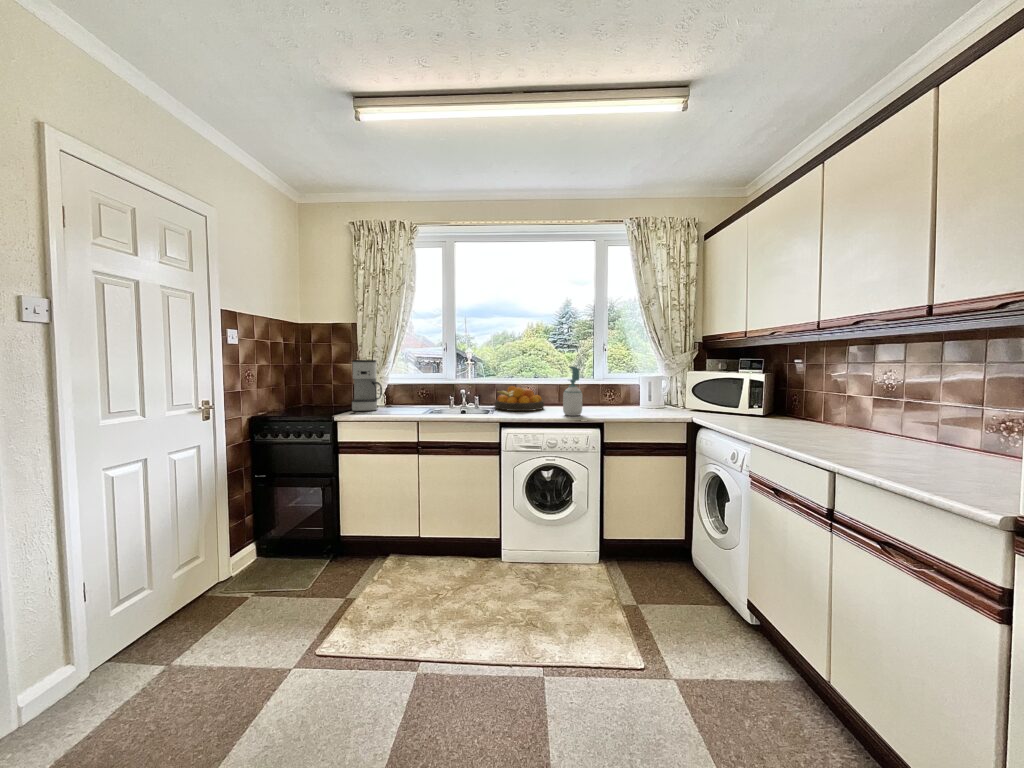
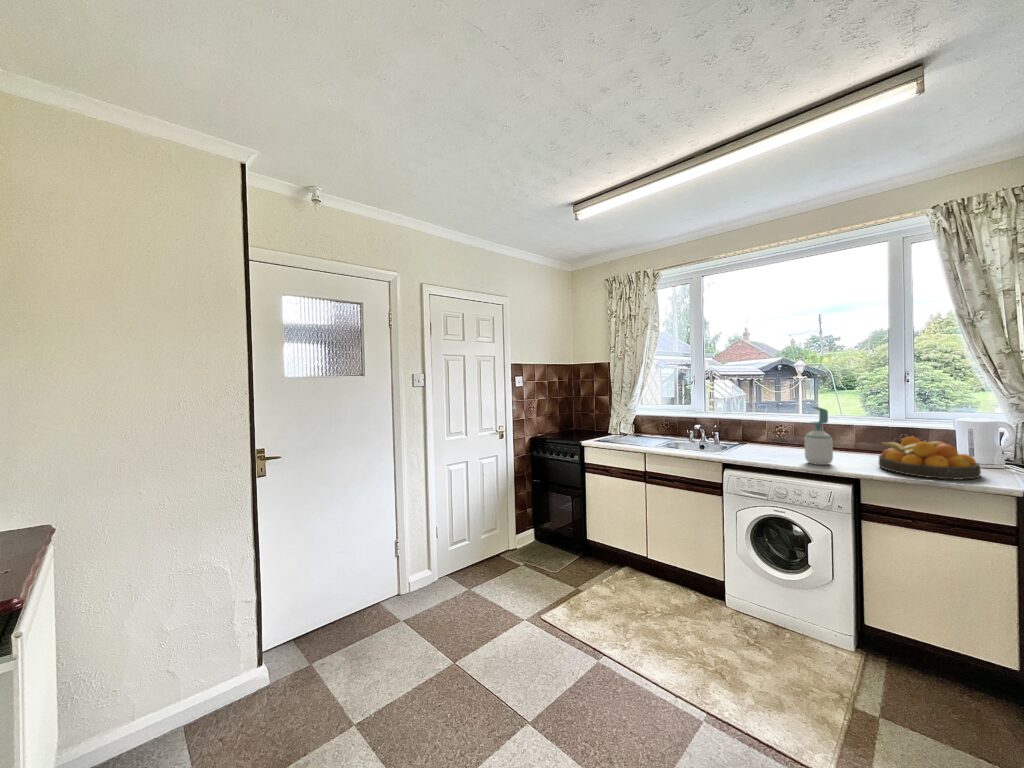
coffee maker: present [352,360,382,411] -> none [600,395,626,439]
fruit bowl: present [495,386,544,411] -> present [879,437,981,480]

